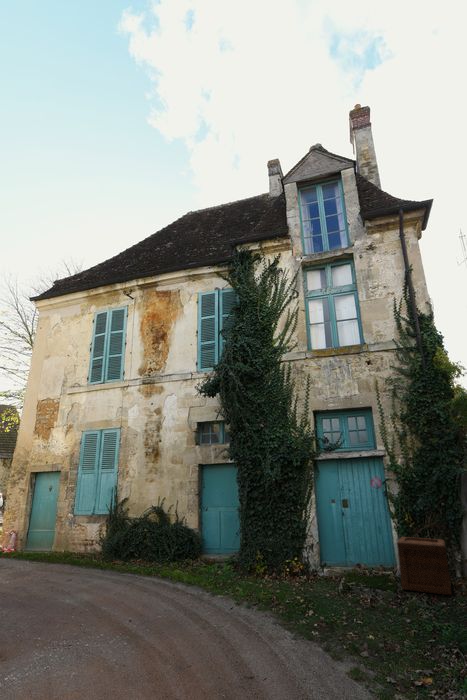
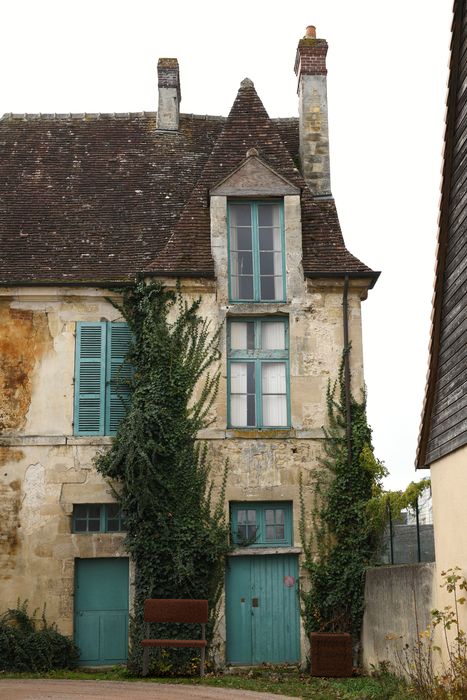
bench: none [228,499,294,579] -> present [140,599,208,677]

